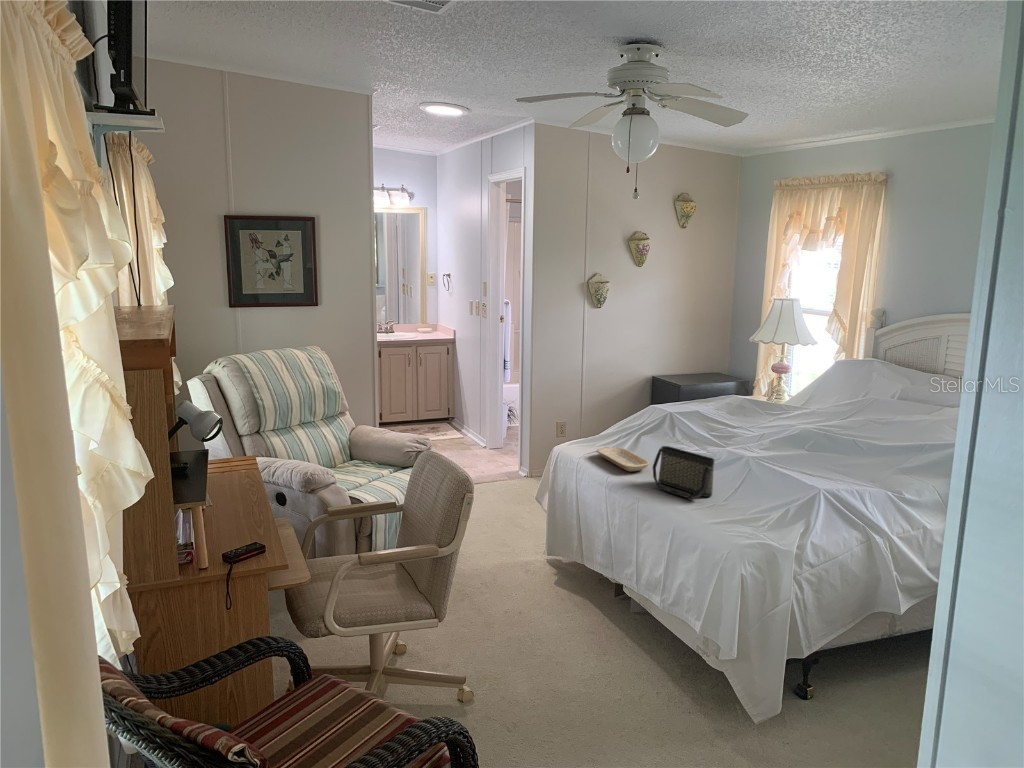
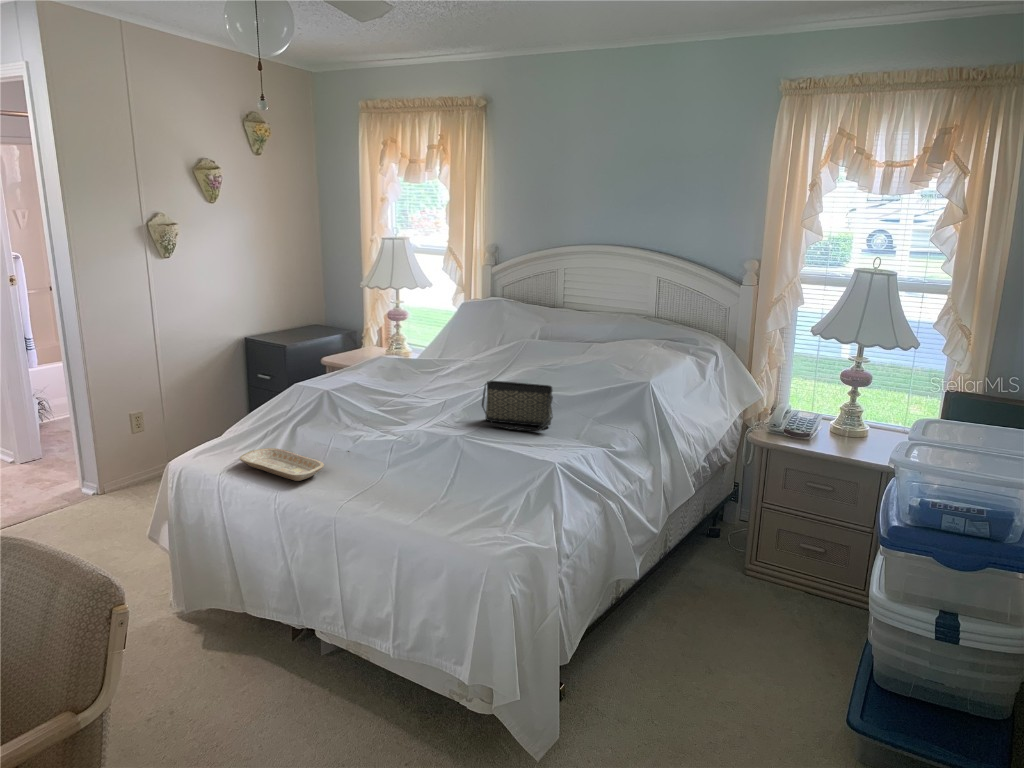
handbag: present [653,446,714,499] -> present [482,381,553,431]

